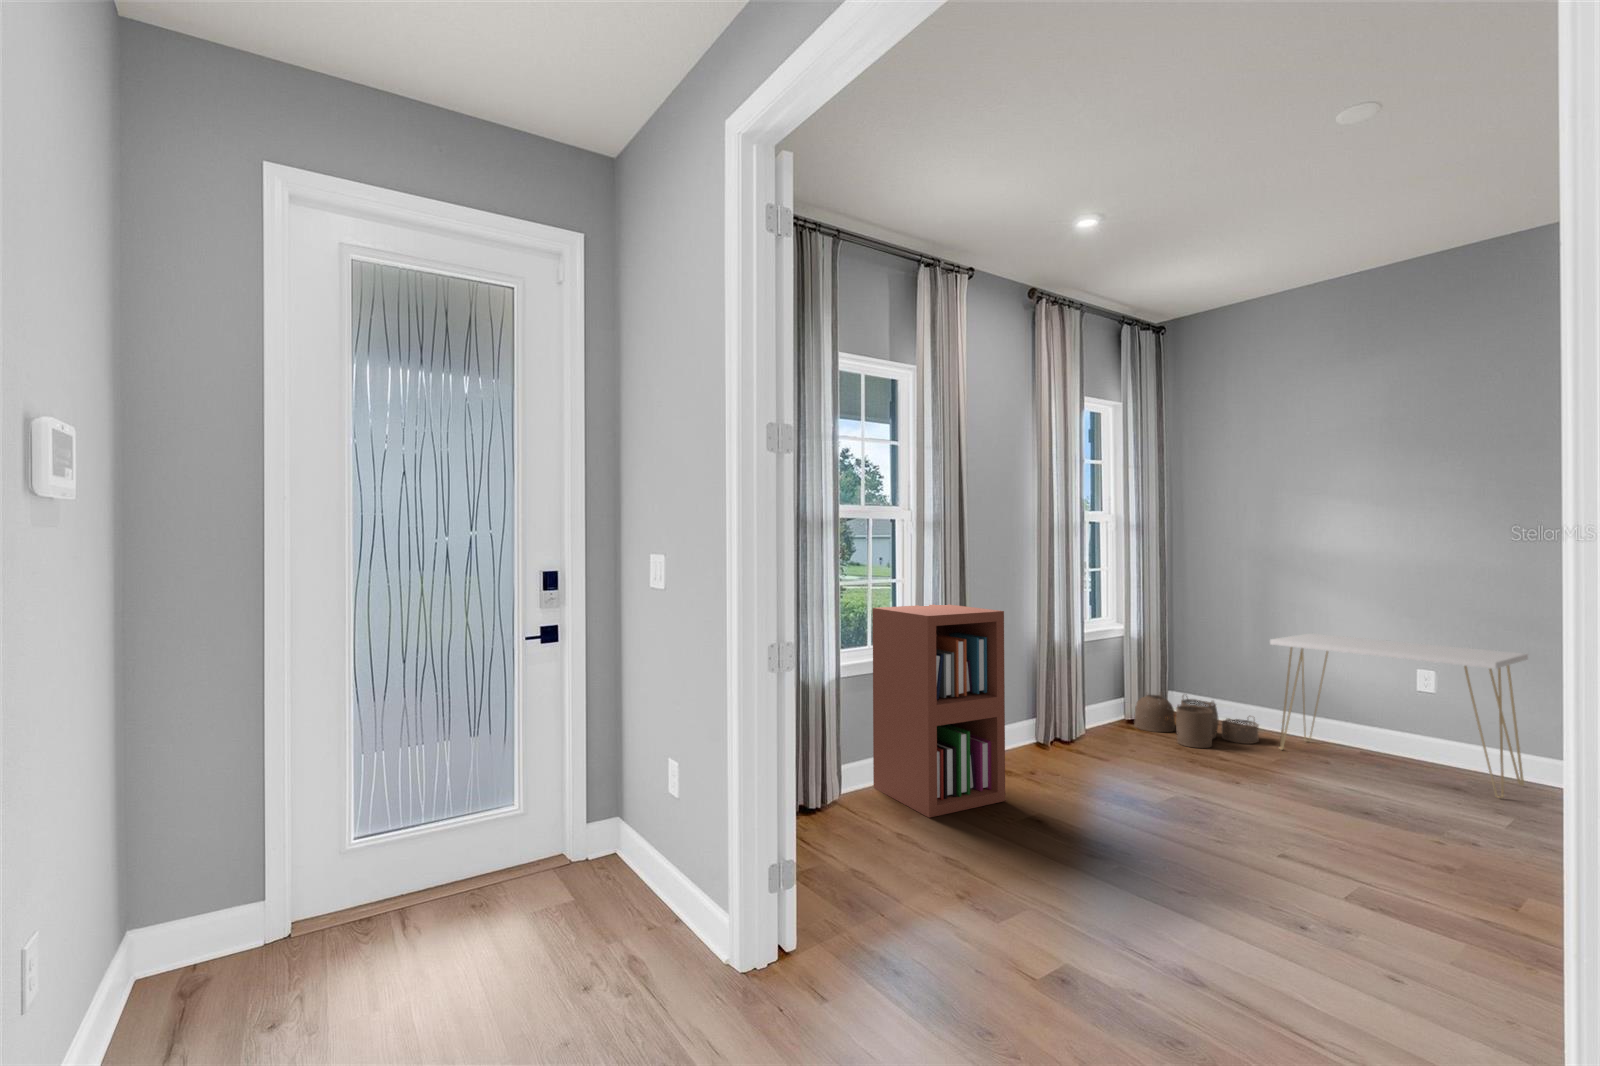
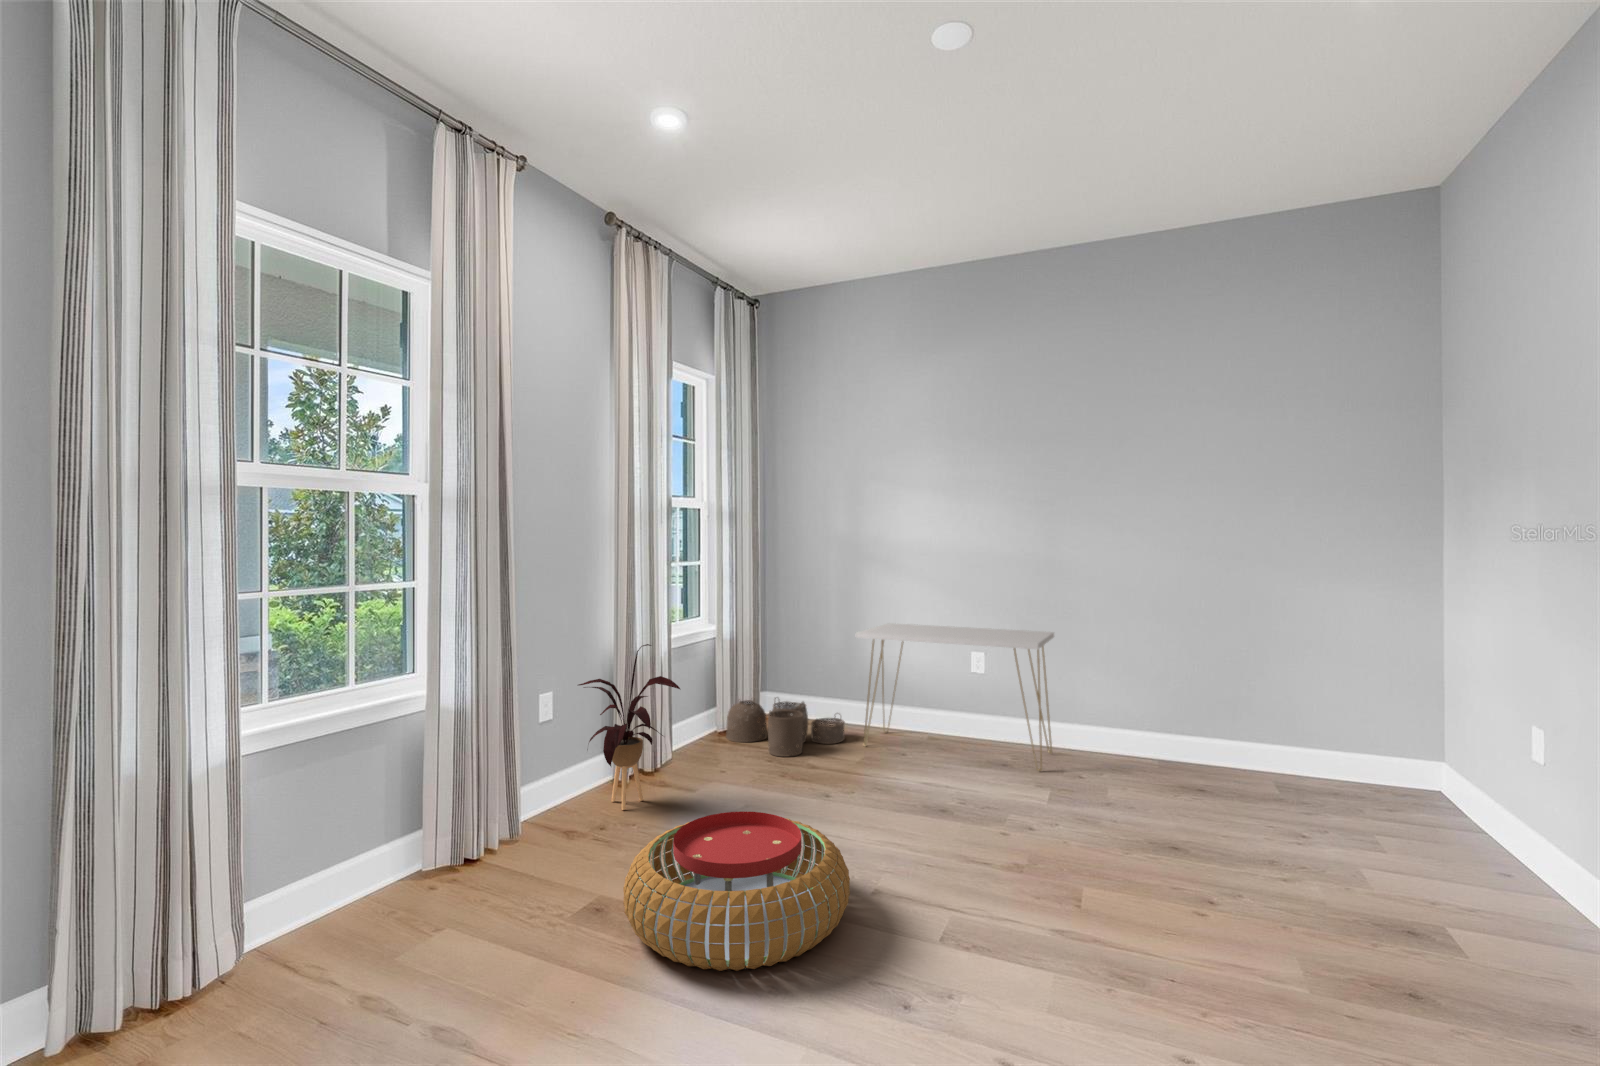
bookshelf: present [873,605,1005,818] -> none [348,615,555,947]
house plant: none [1011,635,1097,764] -> present [579,644,680,810]
pouf: none [1061,767,1254,878] -> present [623,811,850,971]

